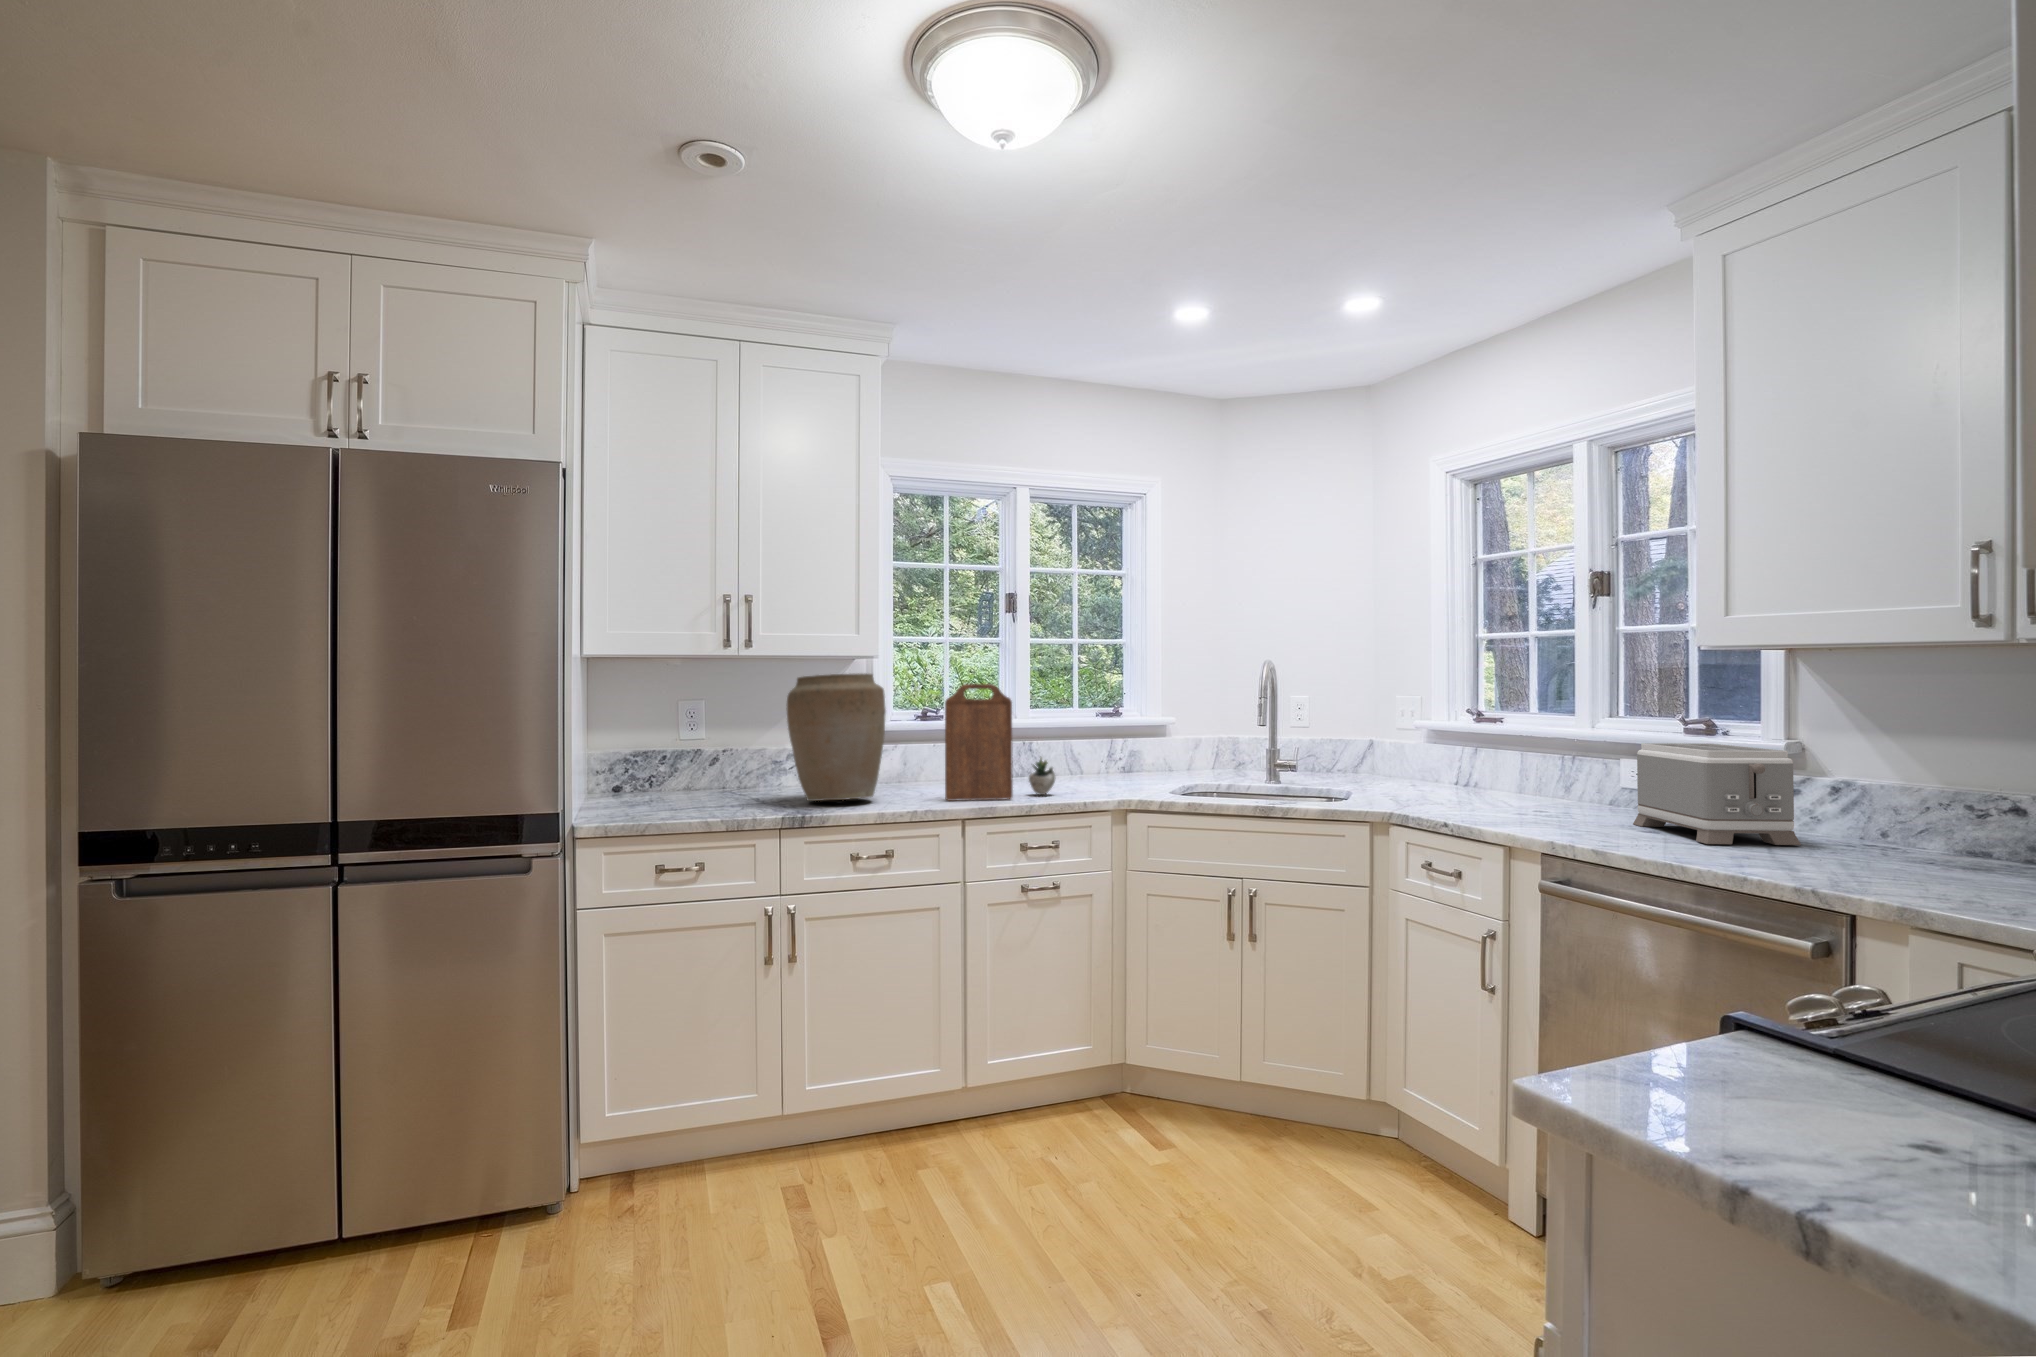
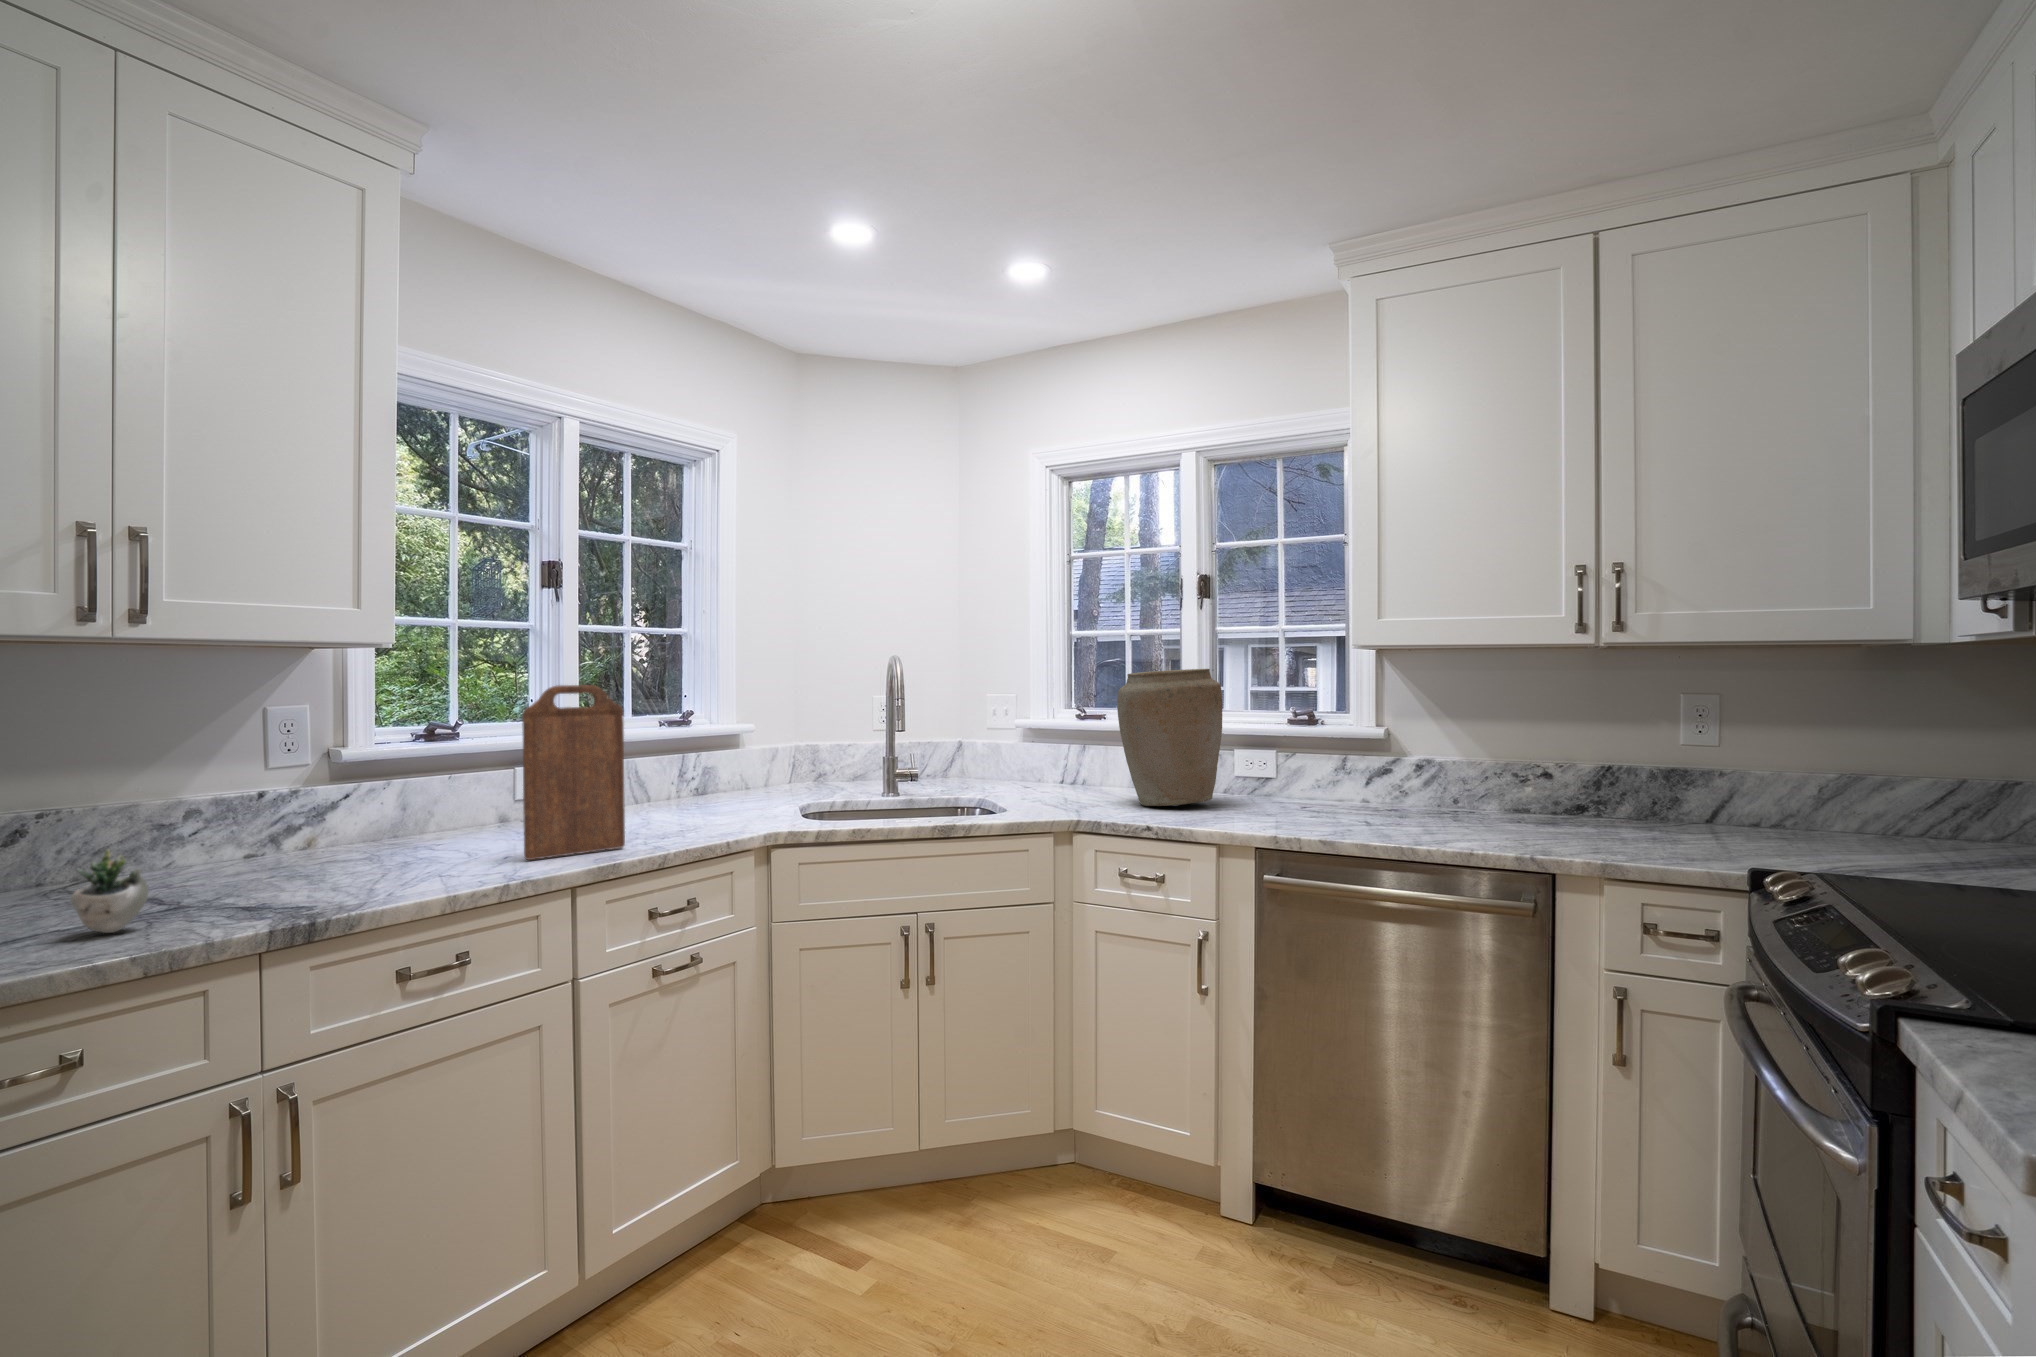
vase: present [787,673,886,801] -> present [1117,669,1223,806]
toaster: present [1633,743,1801,845] -> none [1278,732,1424,824]
succulent plant: present [1029,758,1055,795] -> present [70,836,210,933]

